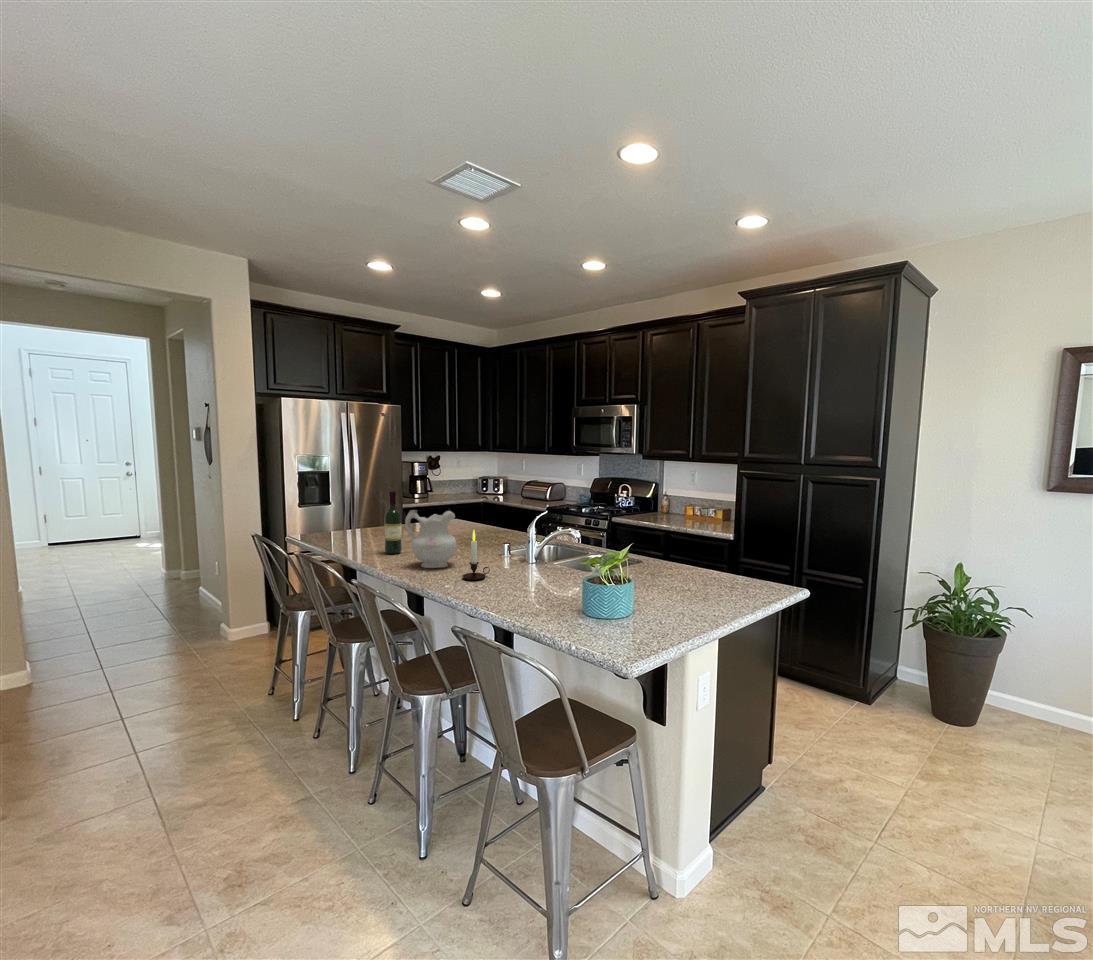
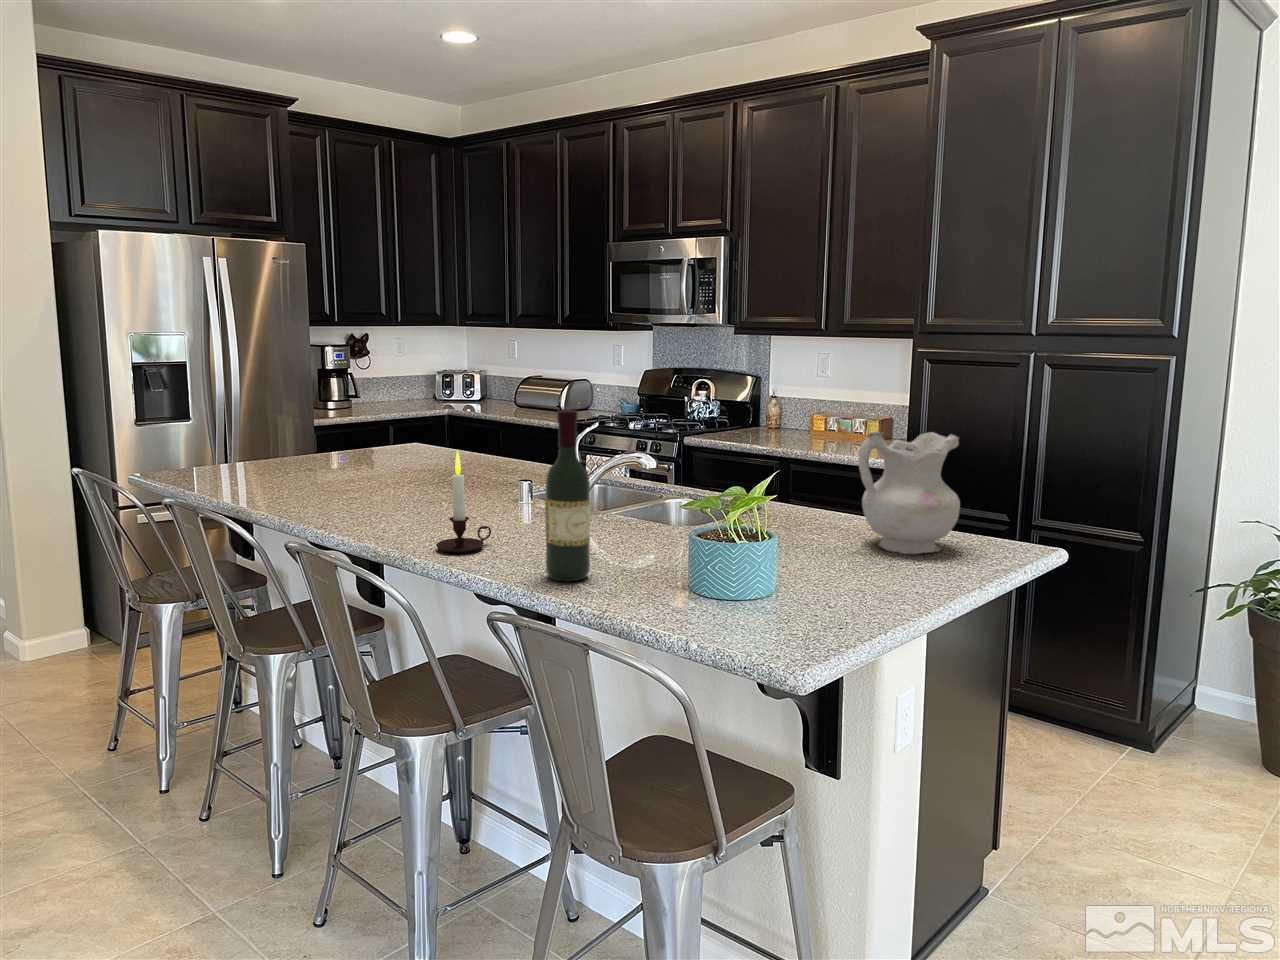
wine bottle: present [384,491,402,554] -> present [545,410,590,581]
ceramic pitcher: present [405,510,457,568] -> present [859,432,960,554]

